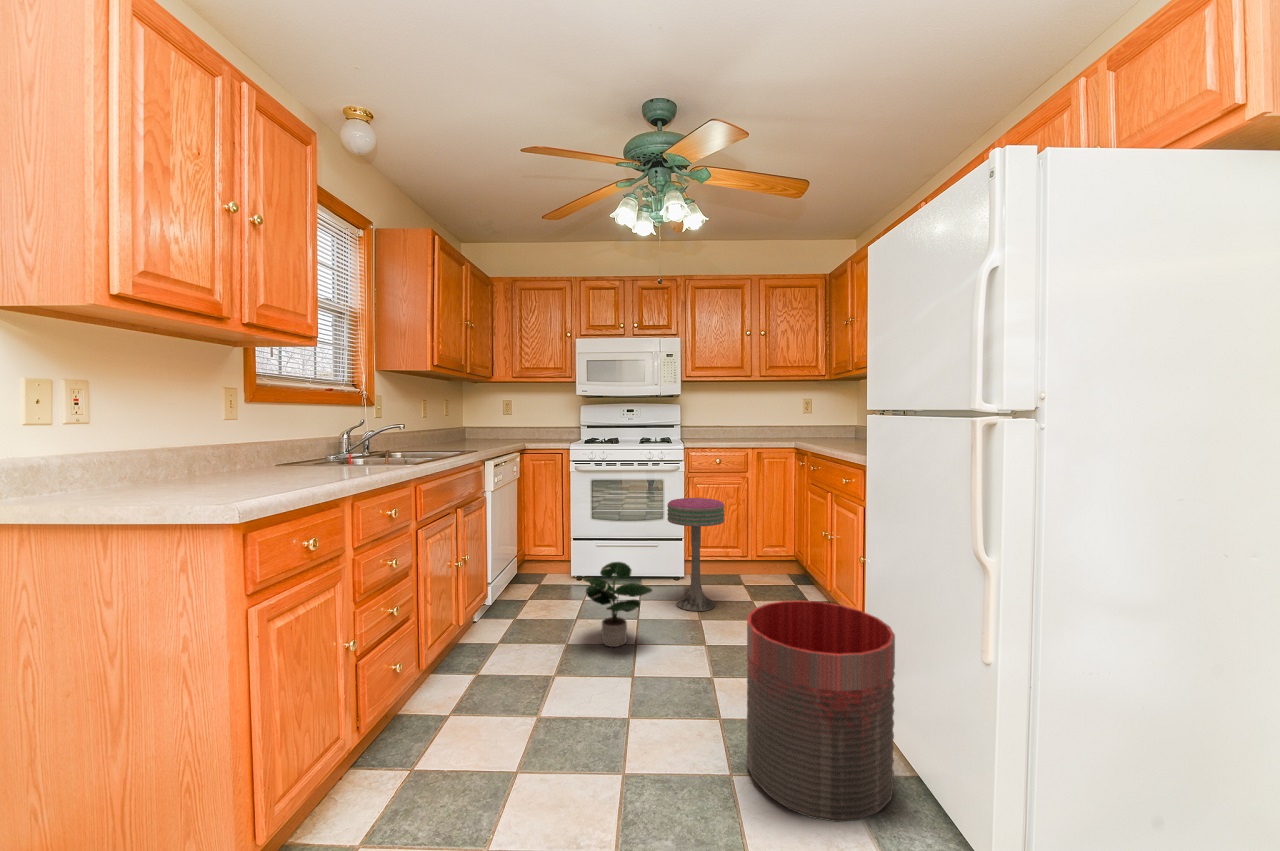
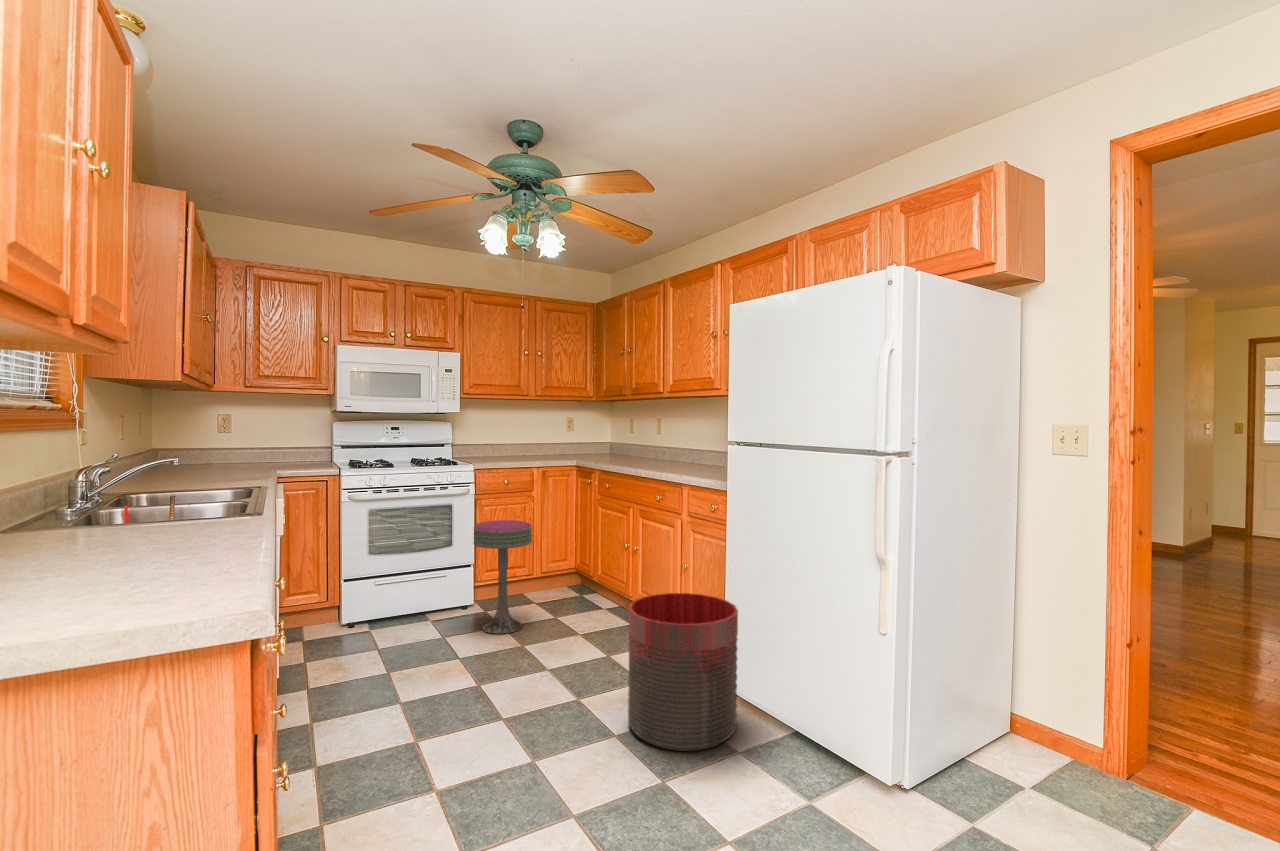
potted plant: present [583,562,653,647] -> none [412,592,490,679]

